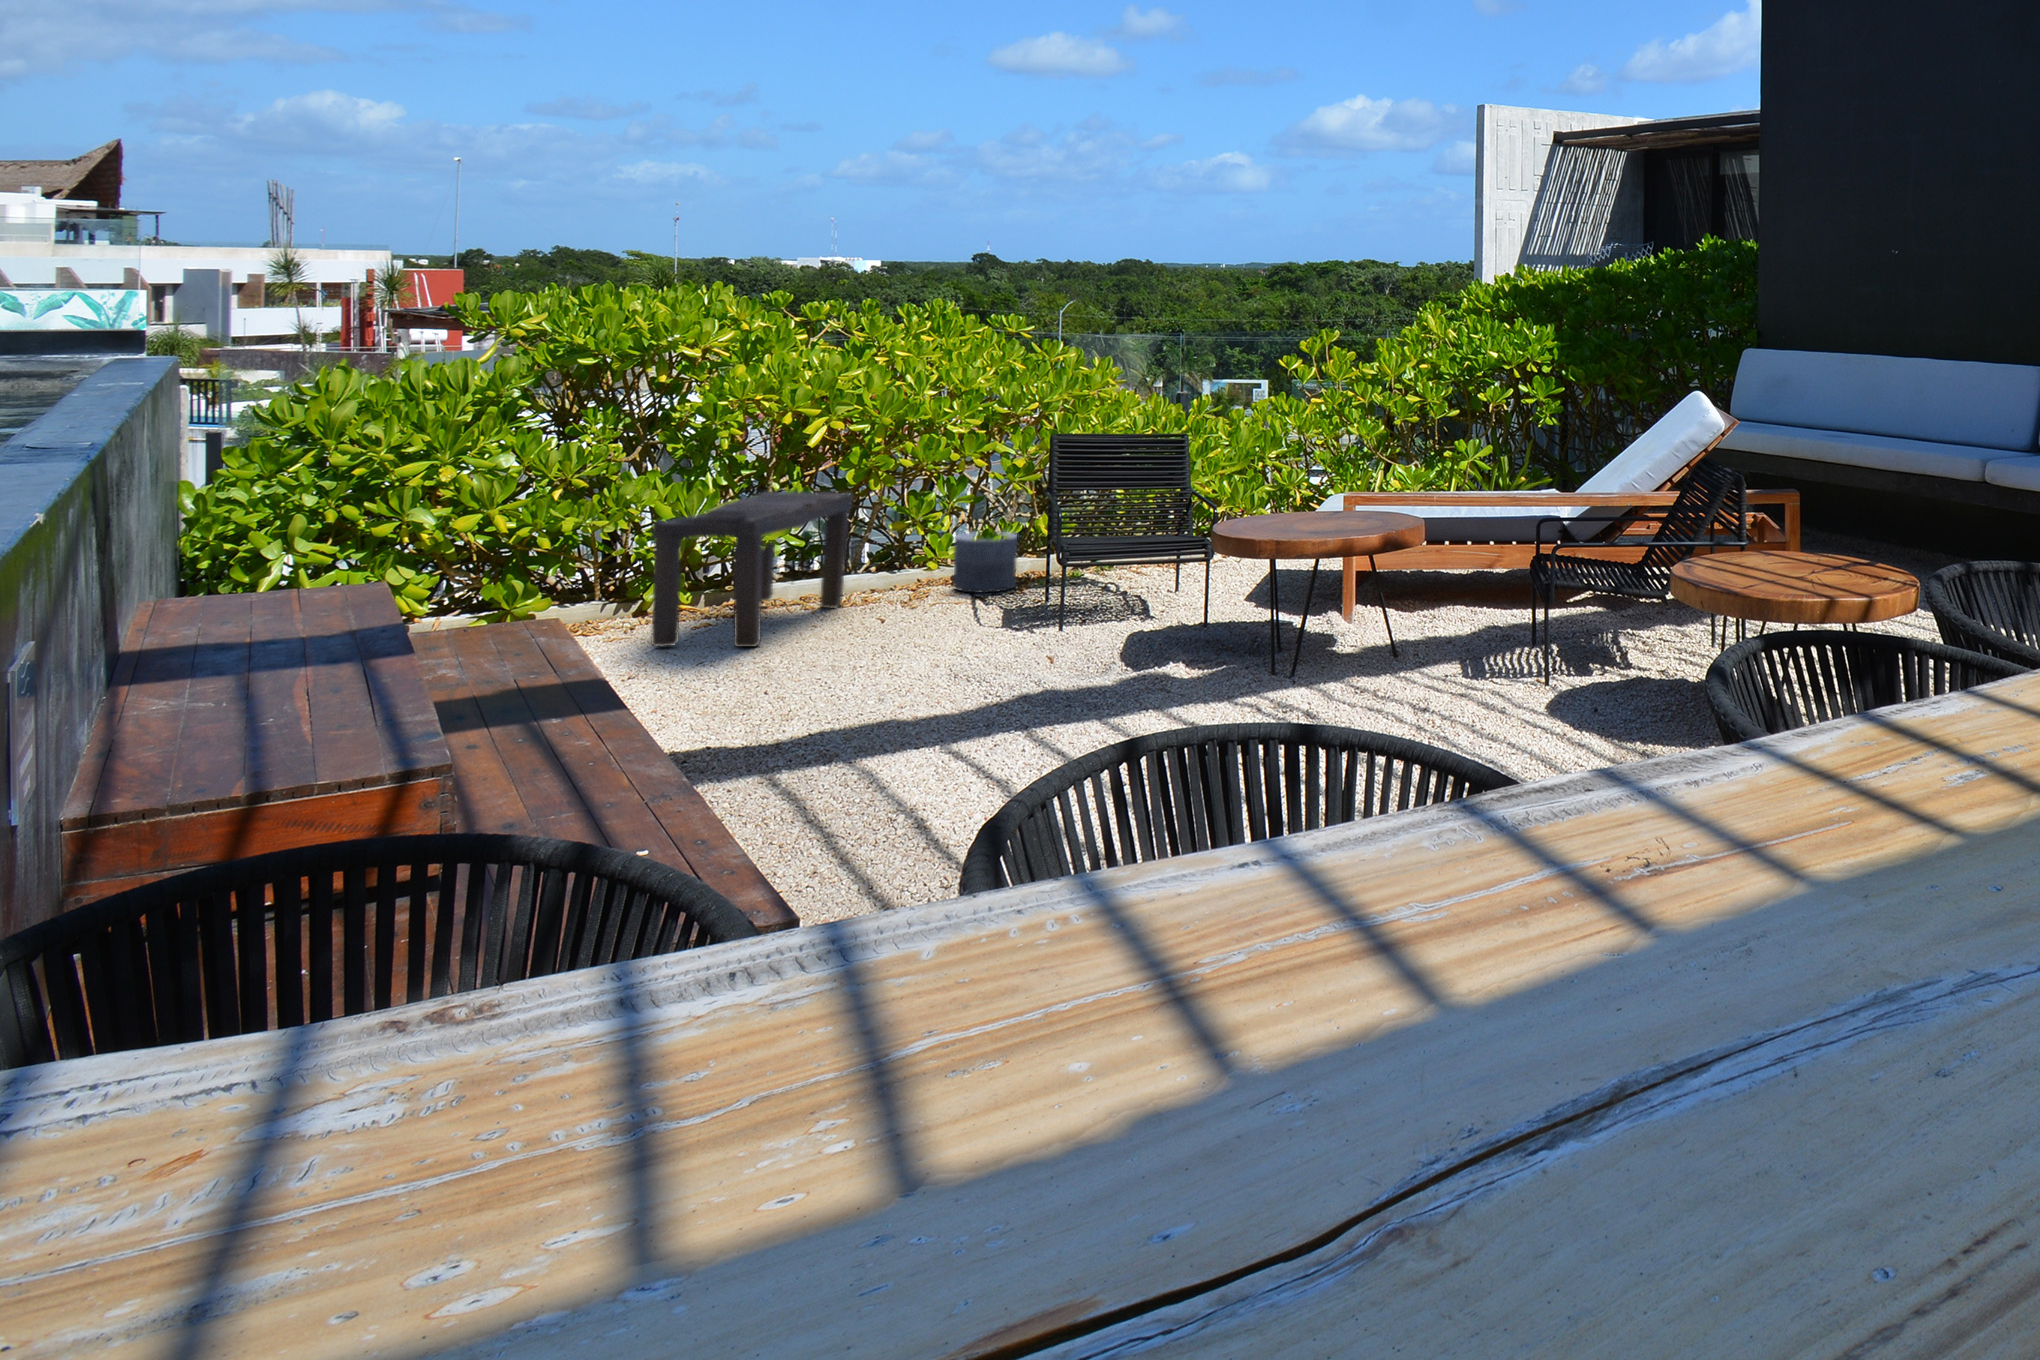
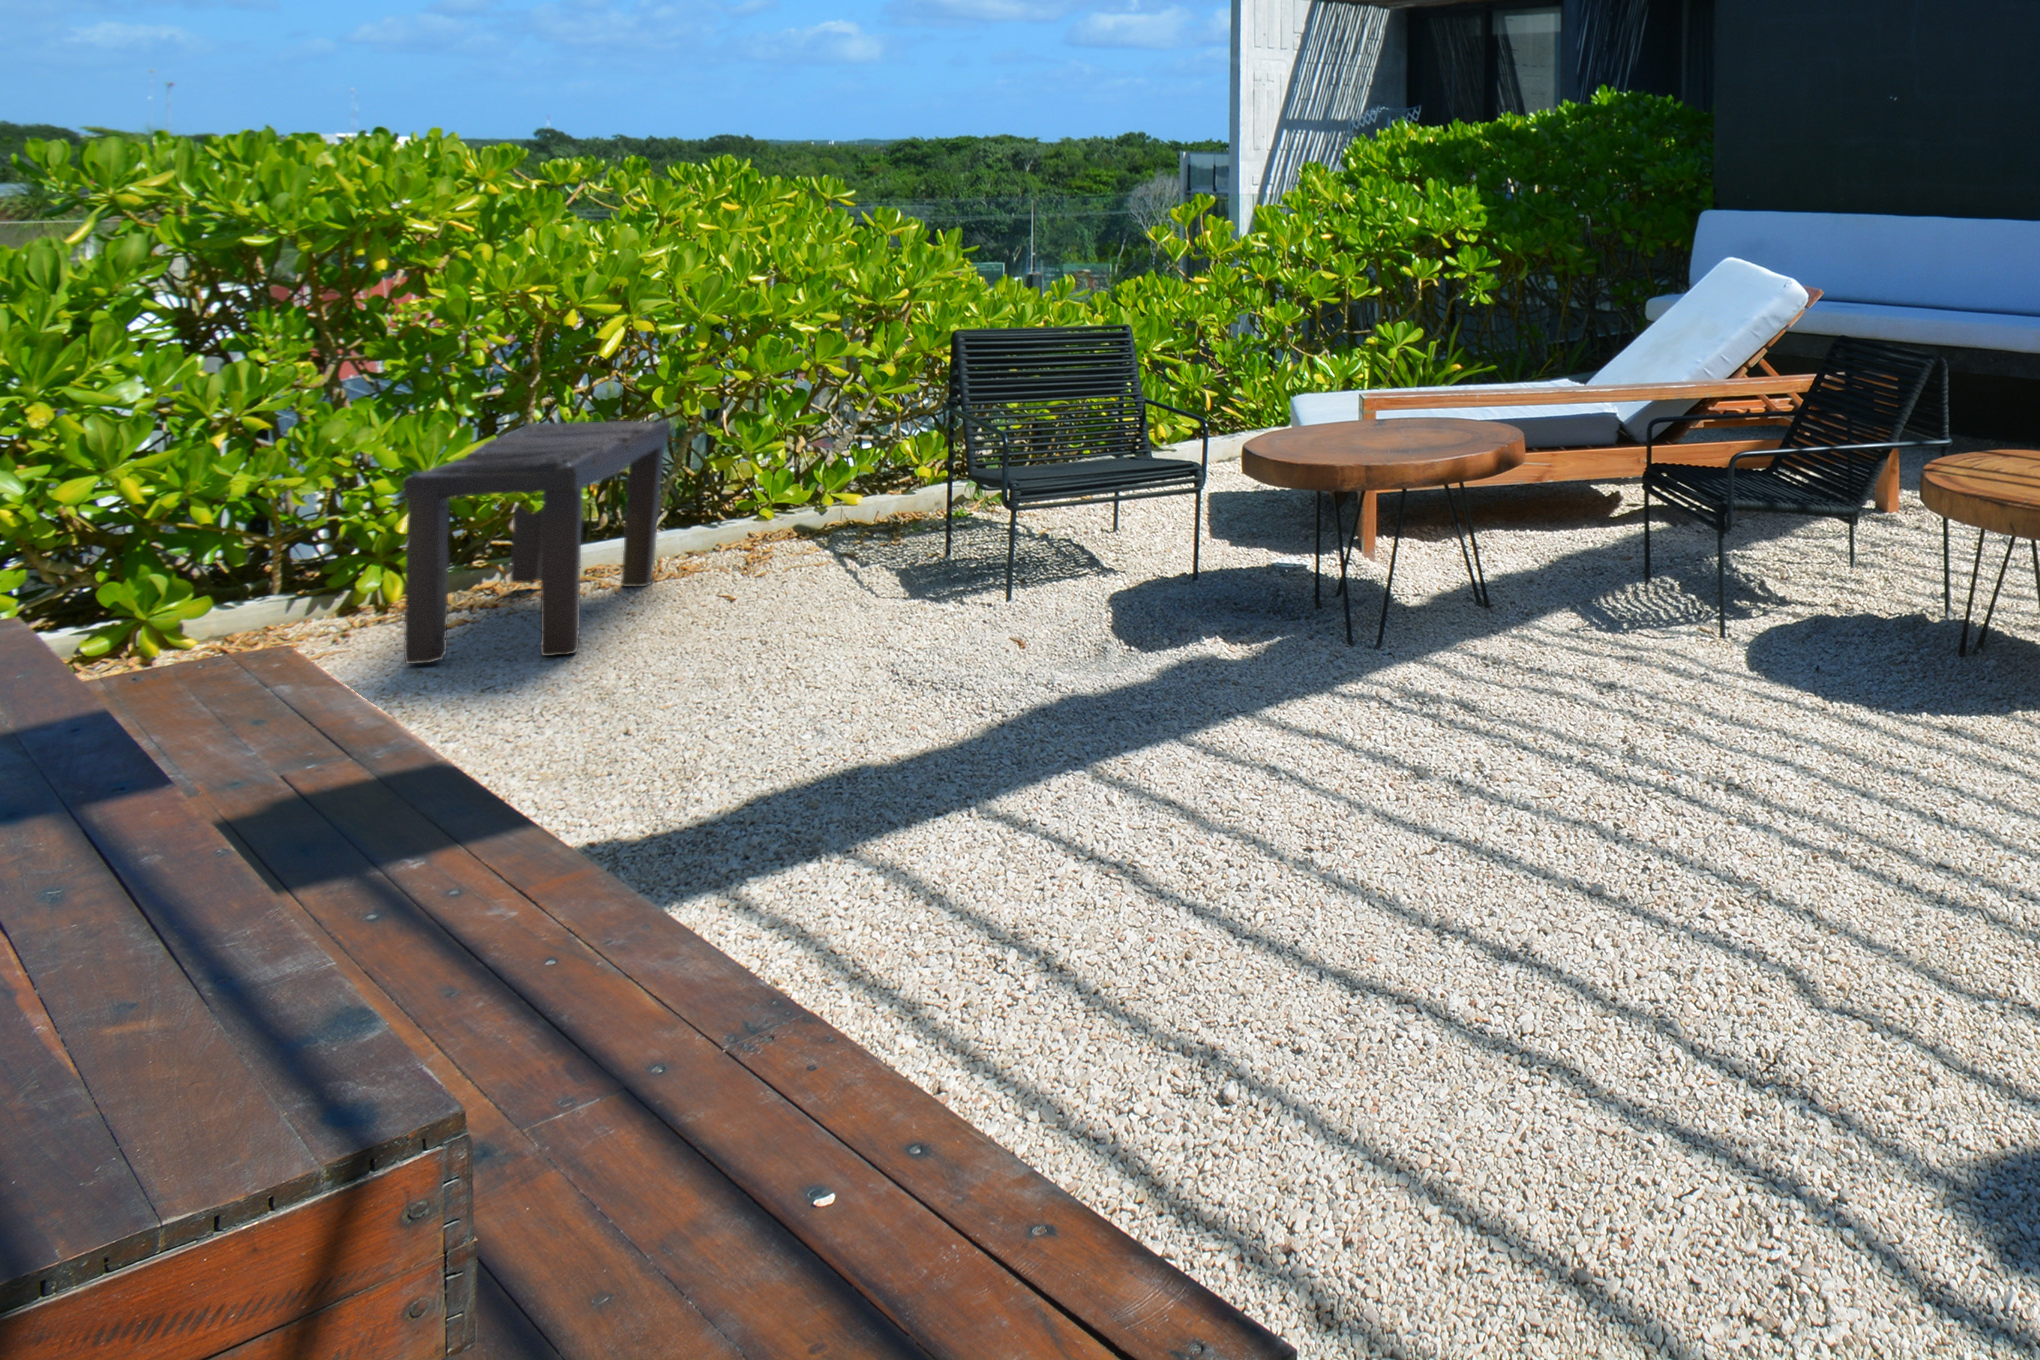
planter: present [954,533,1017,593] -> none [796,466,885,551]

